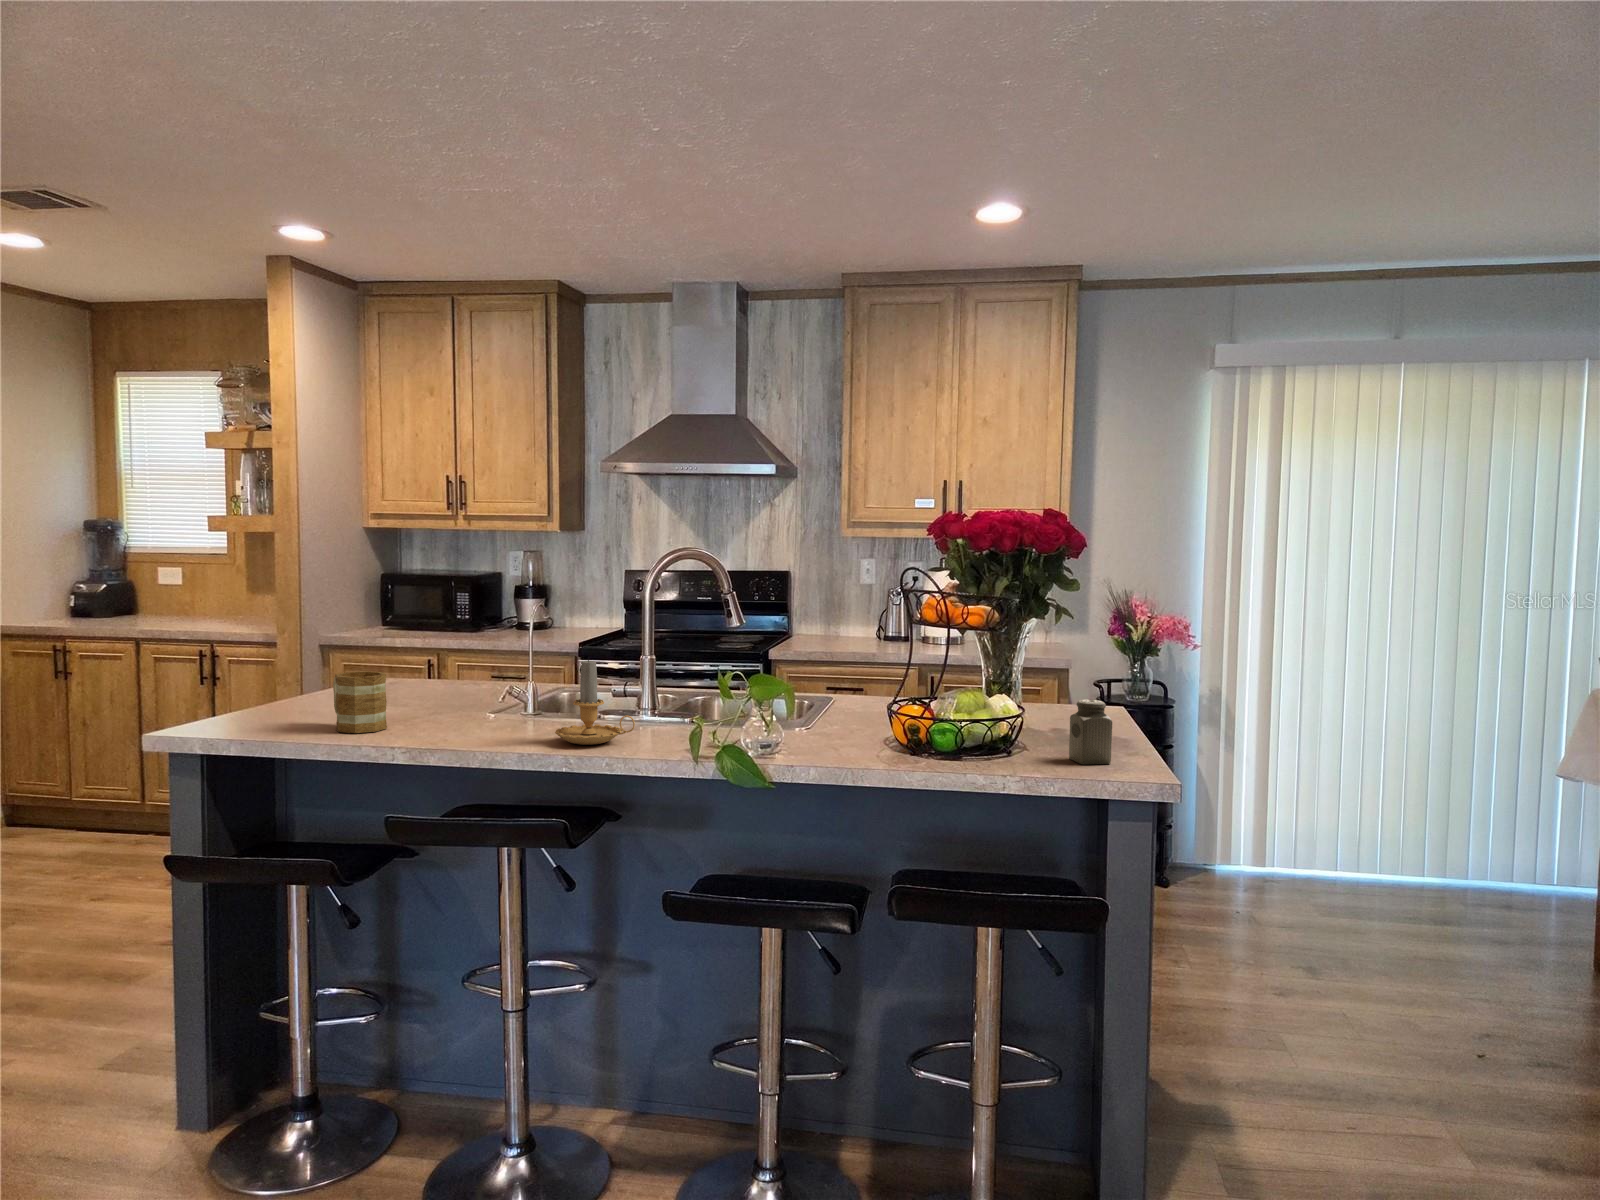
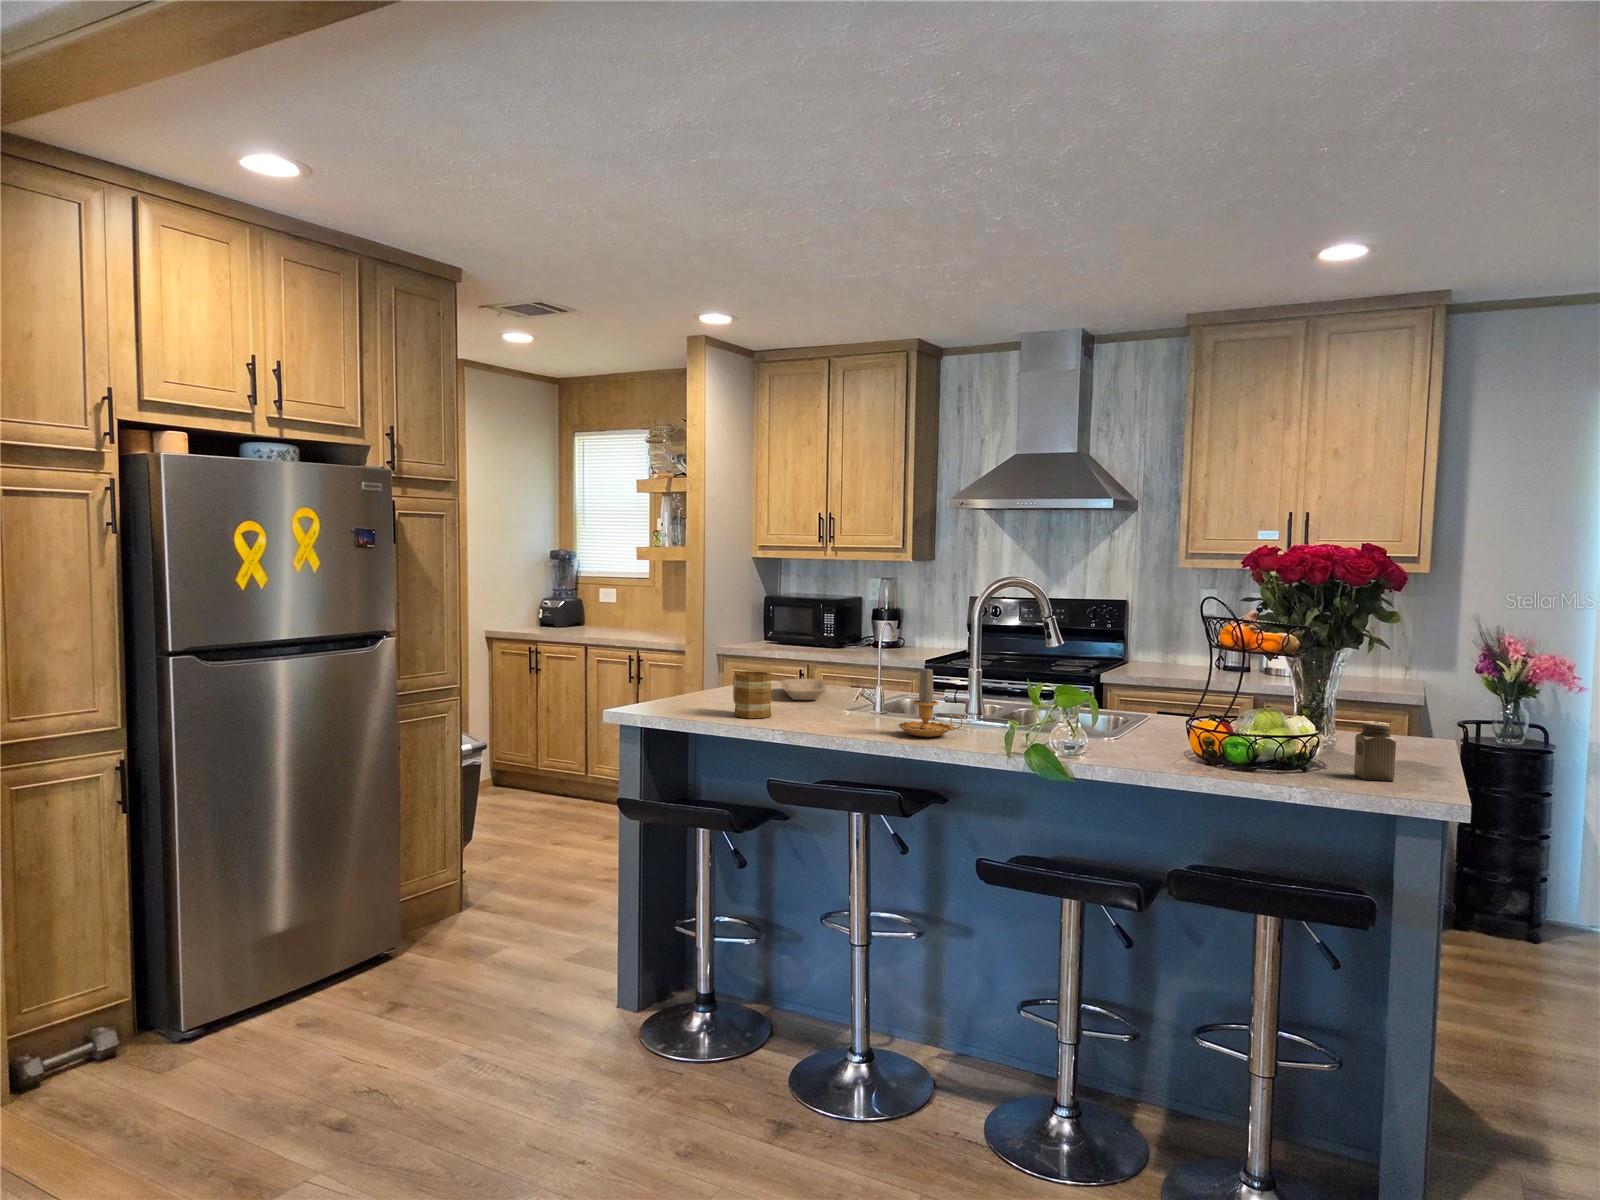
tray: none [399,674,460,703] -> present [780,678,827,700]

